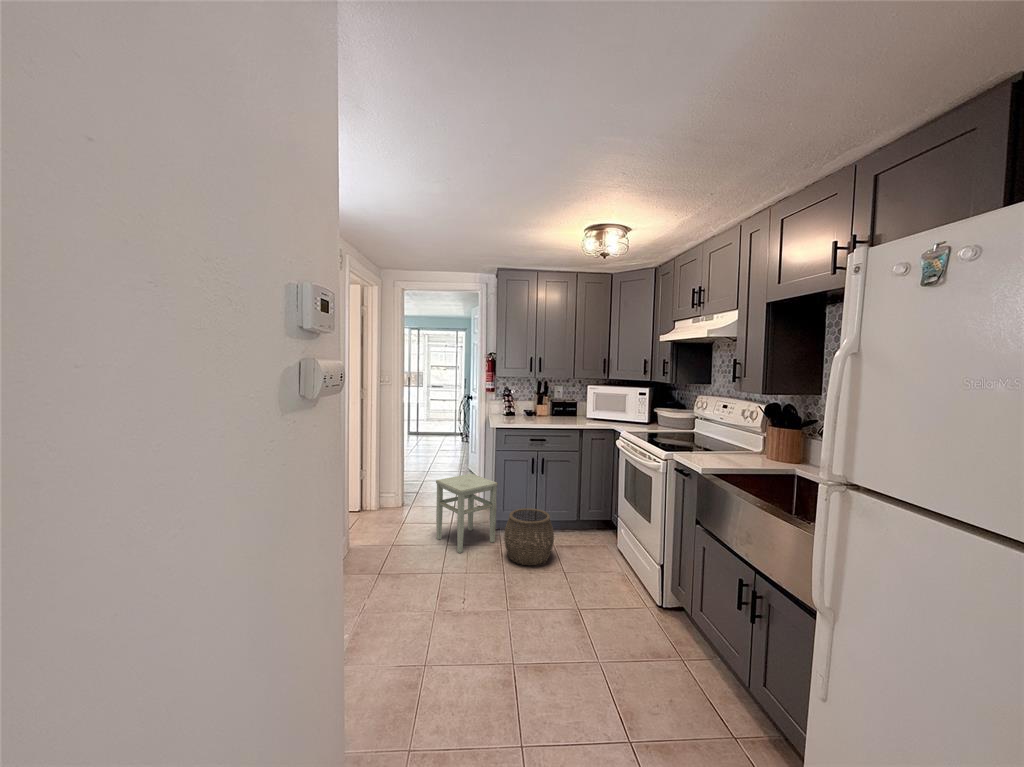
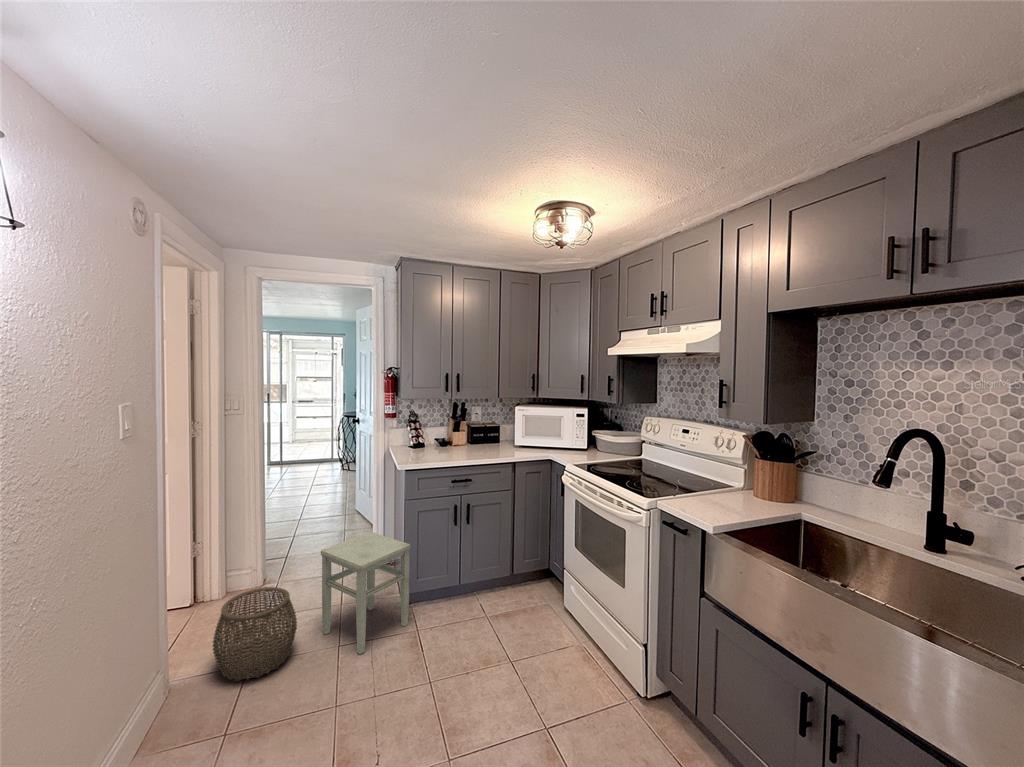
woven basket: present [504,508,554,565] -> present [213,587,297,681]

